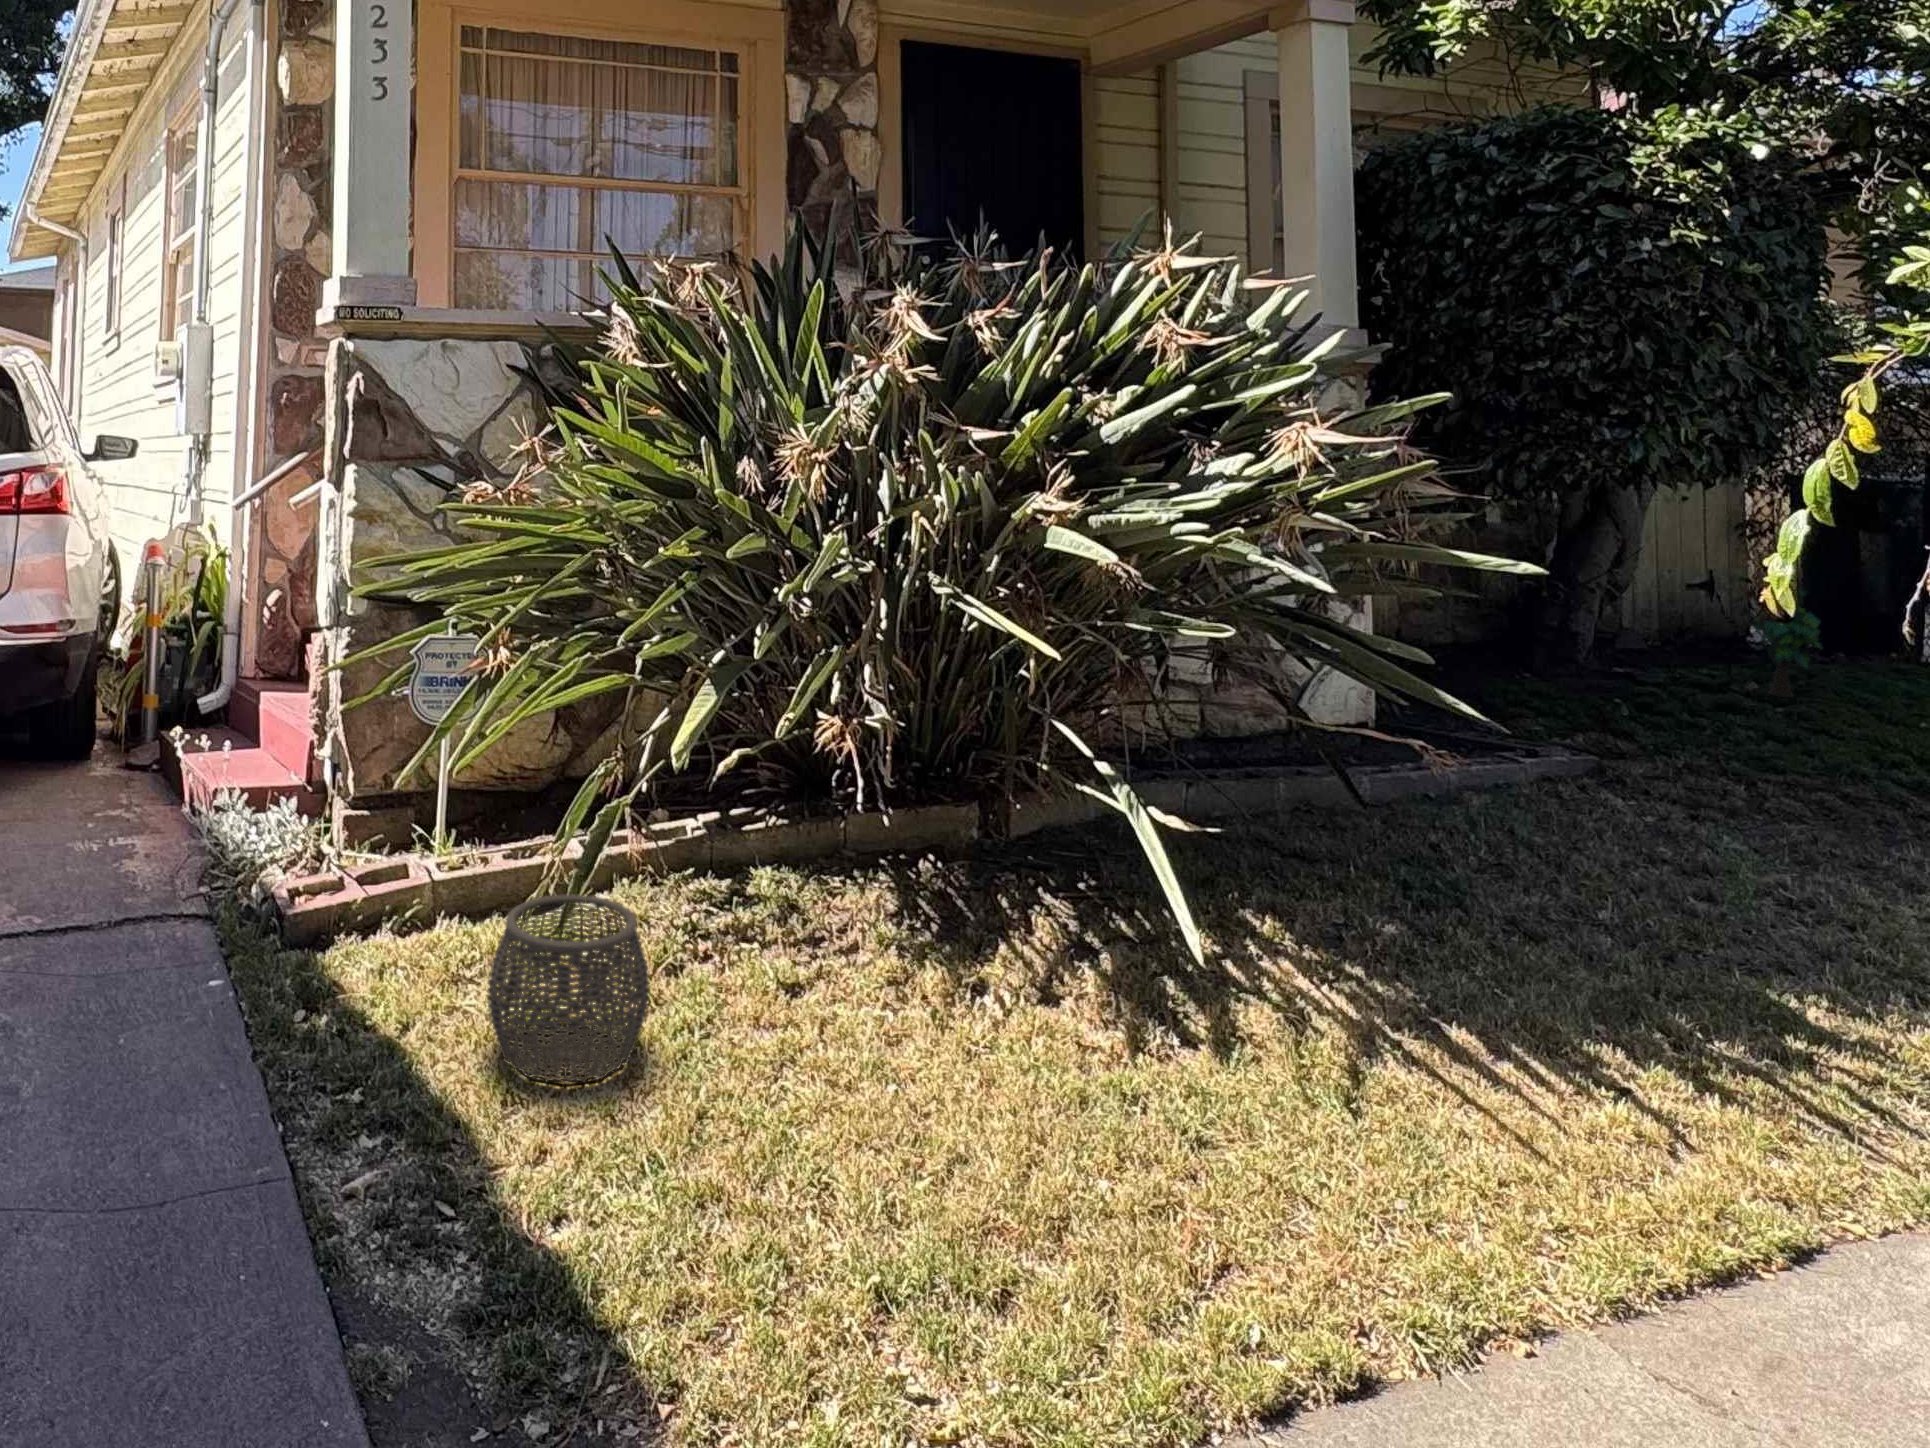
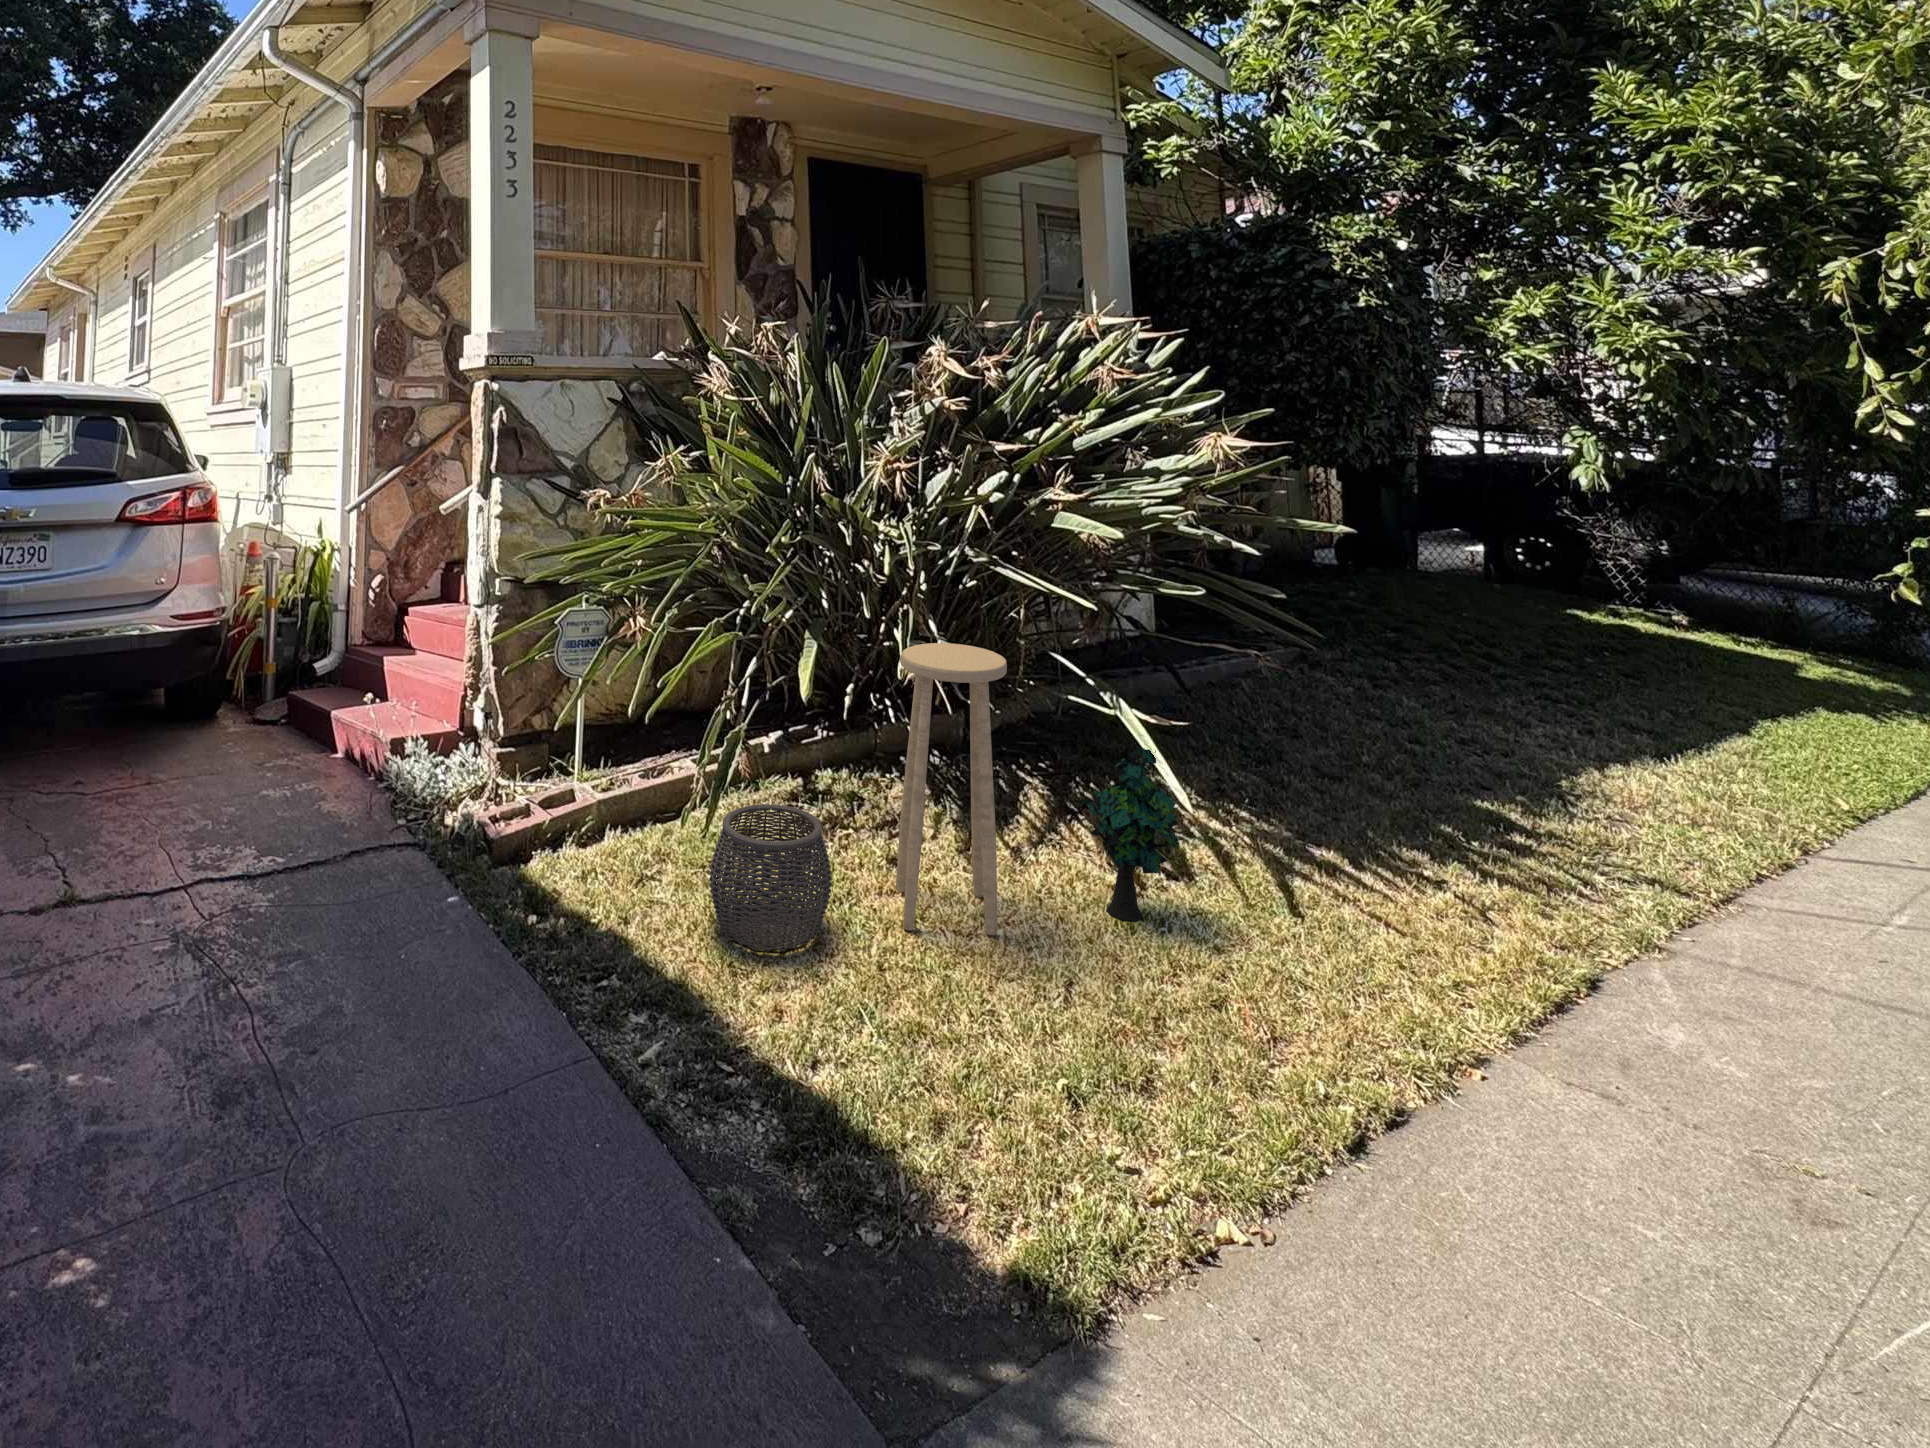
decorative plant: present [1747,587,1822,698] -> present [1076,748,1179,921]
stool: none [746,698,903,1093] -> present [896,643,1007,935]

